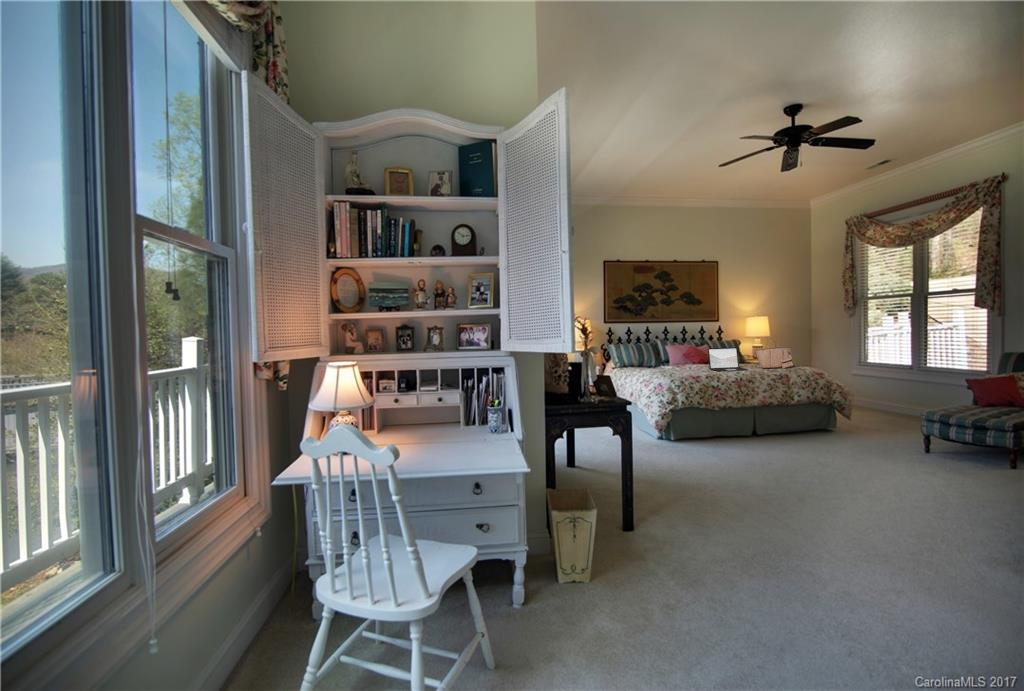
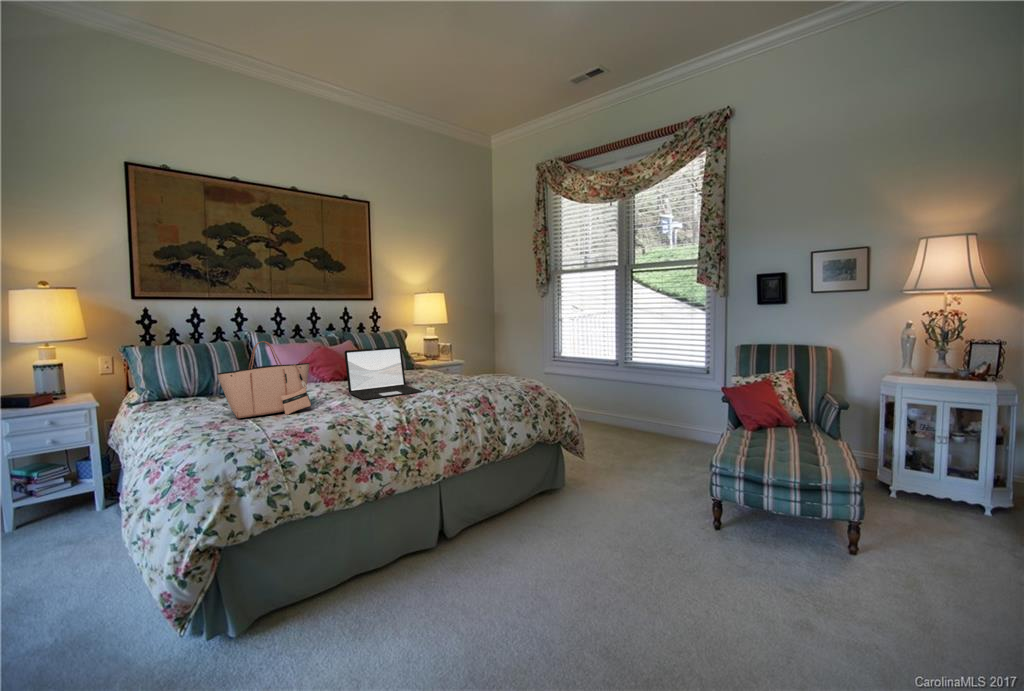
tote bag: present [755,338,793,368] -> present [217,341,311,418]

